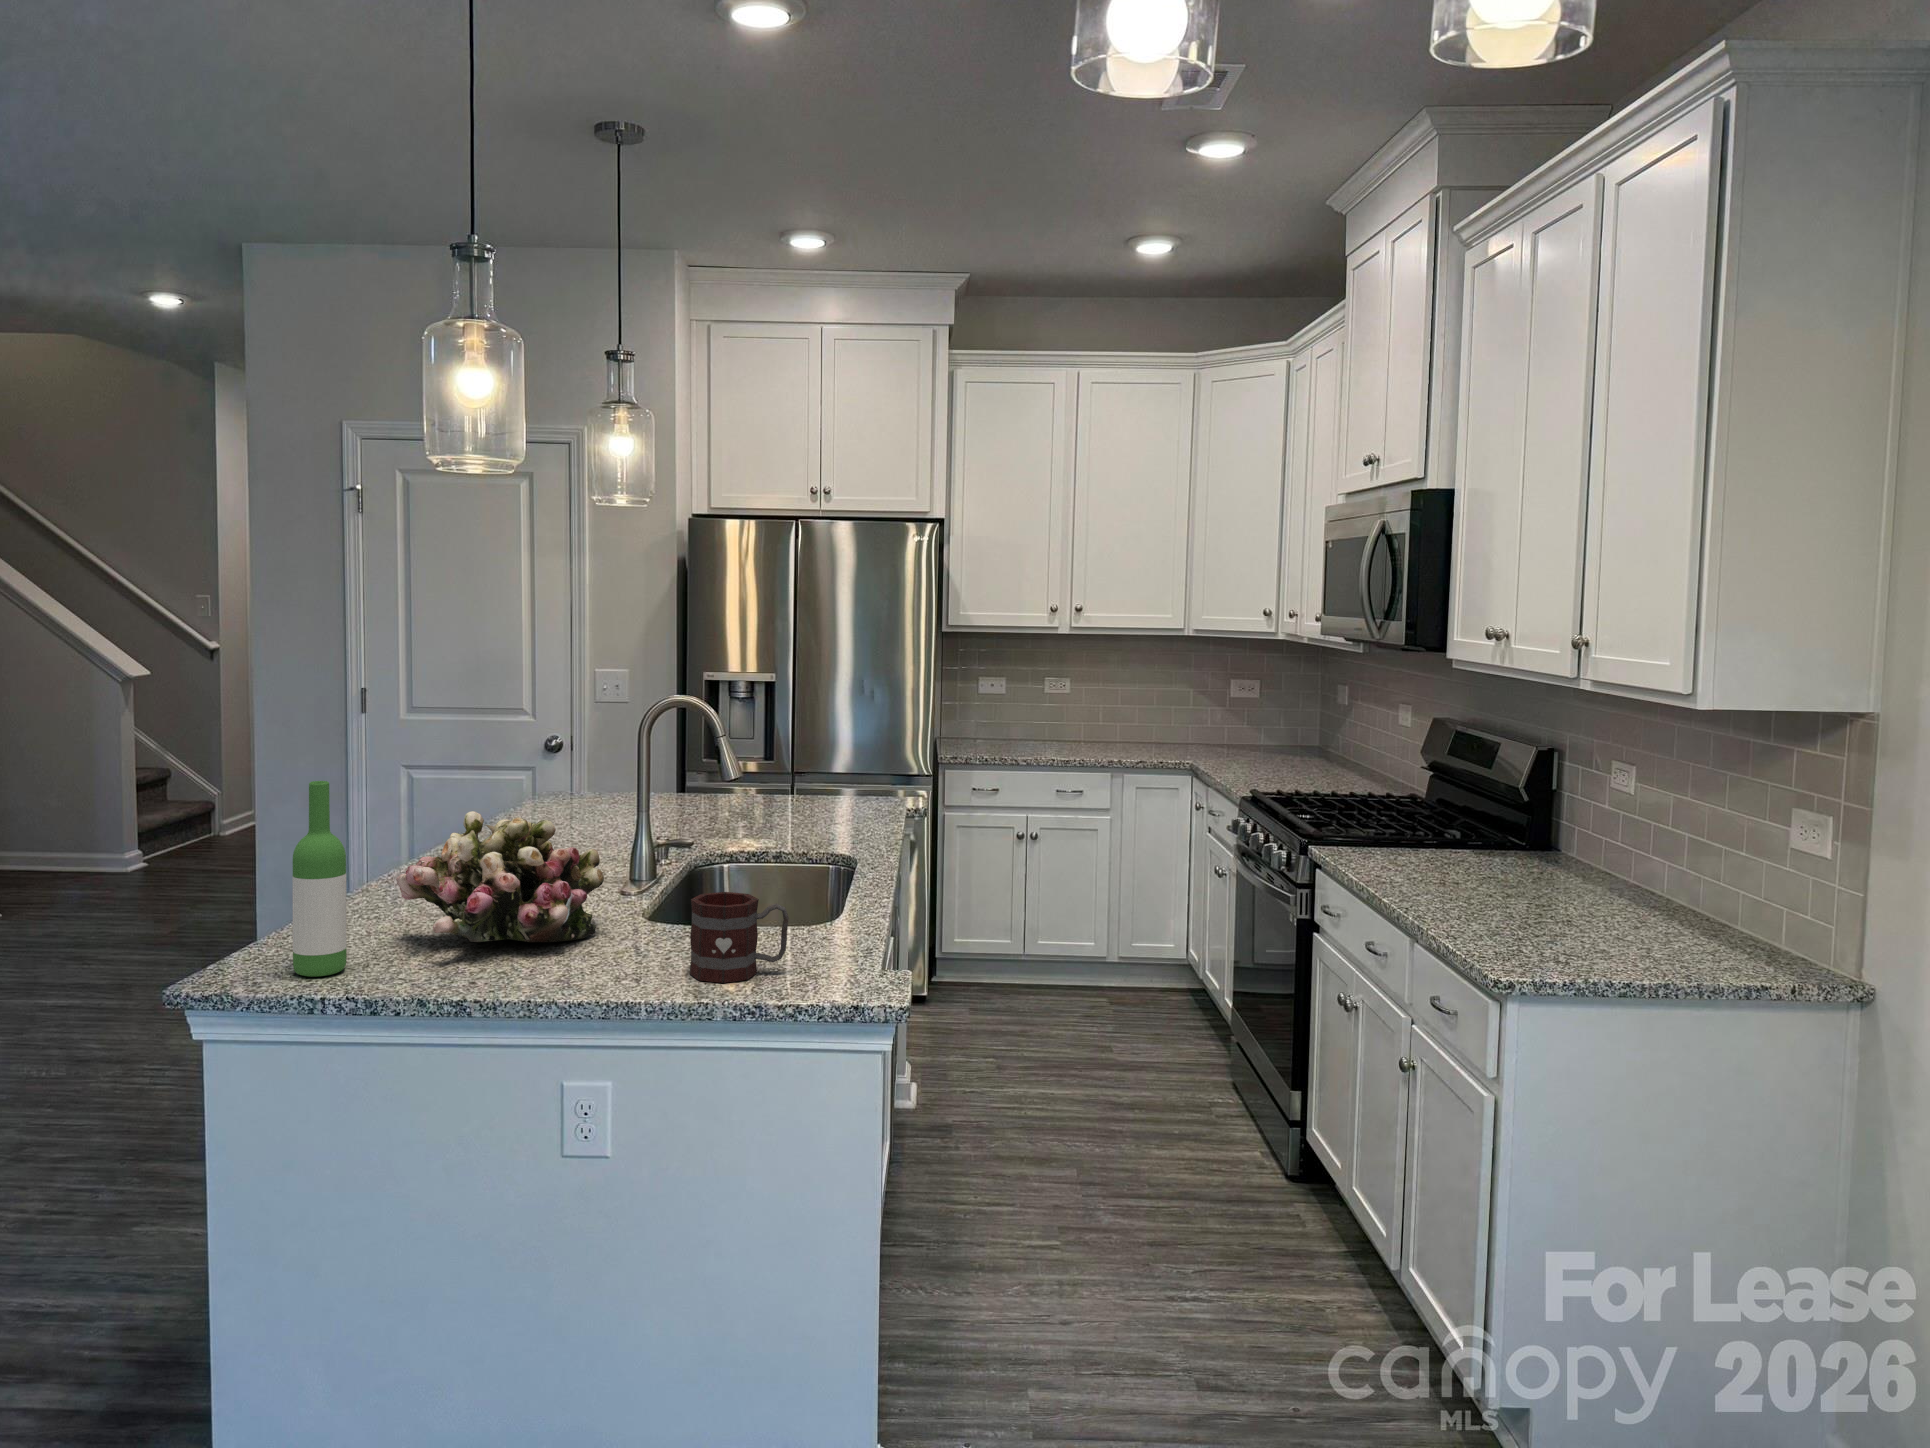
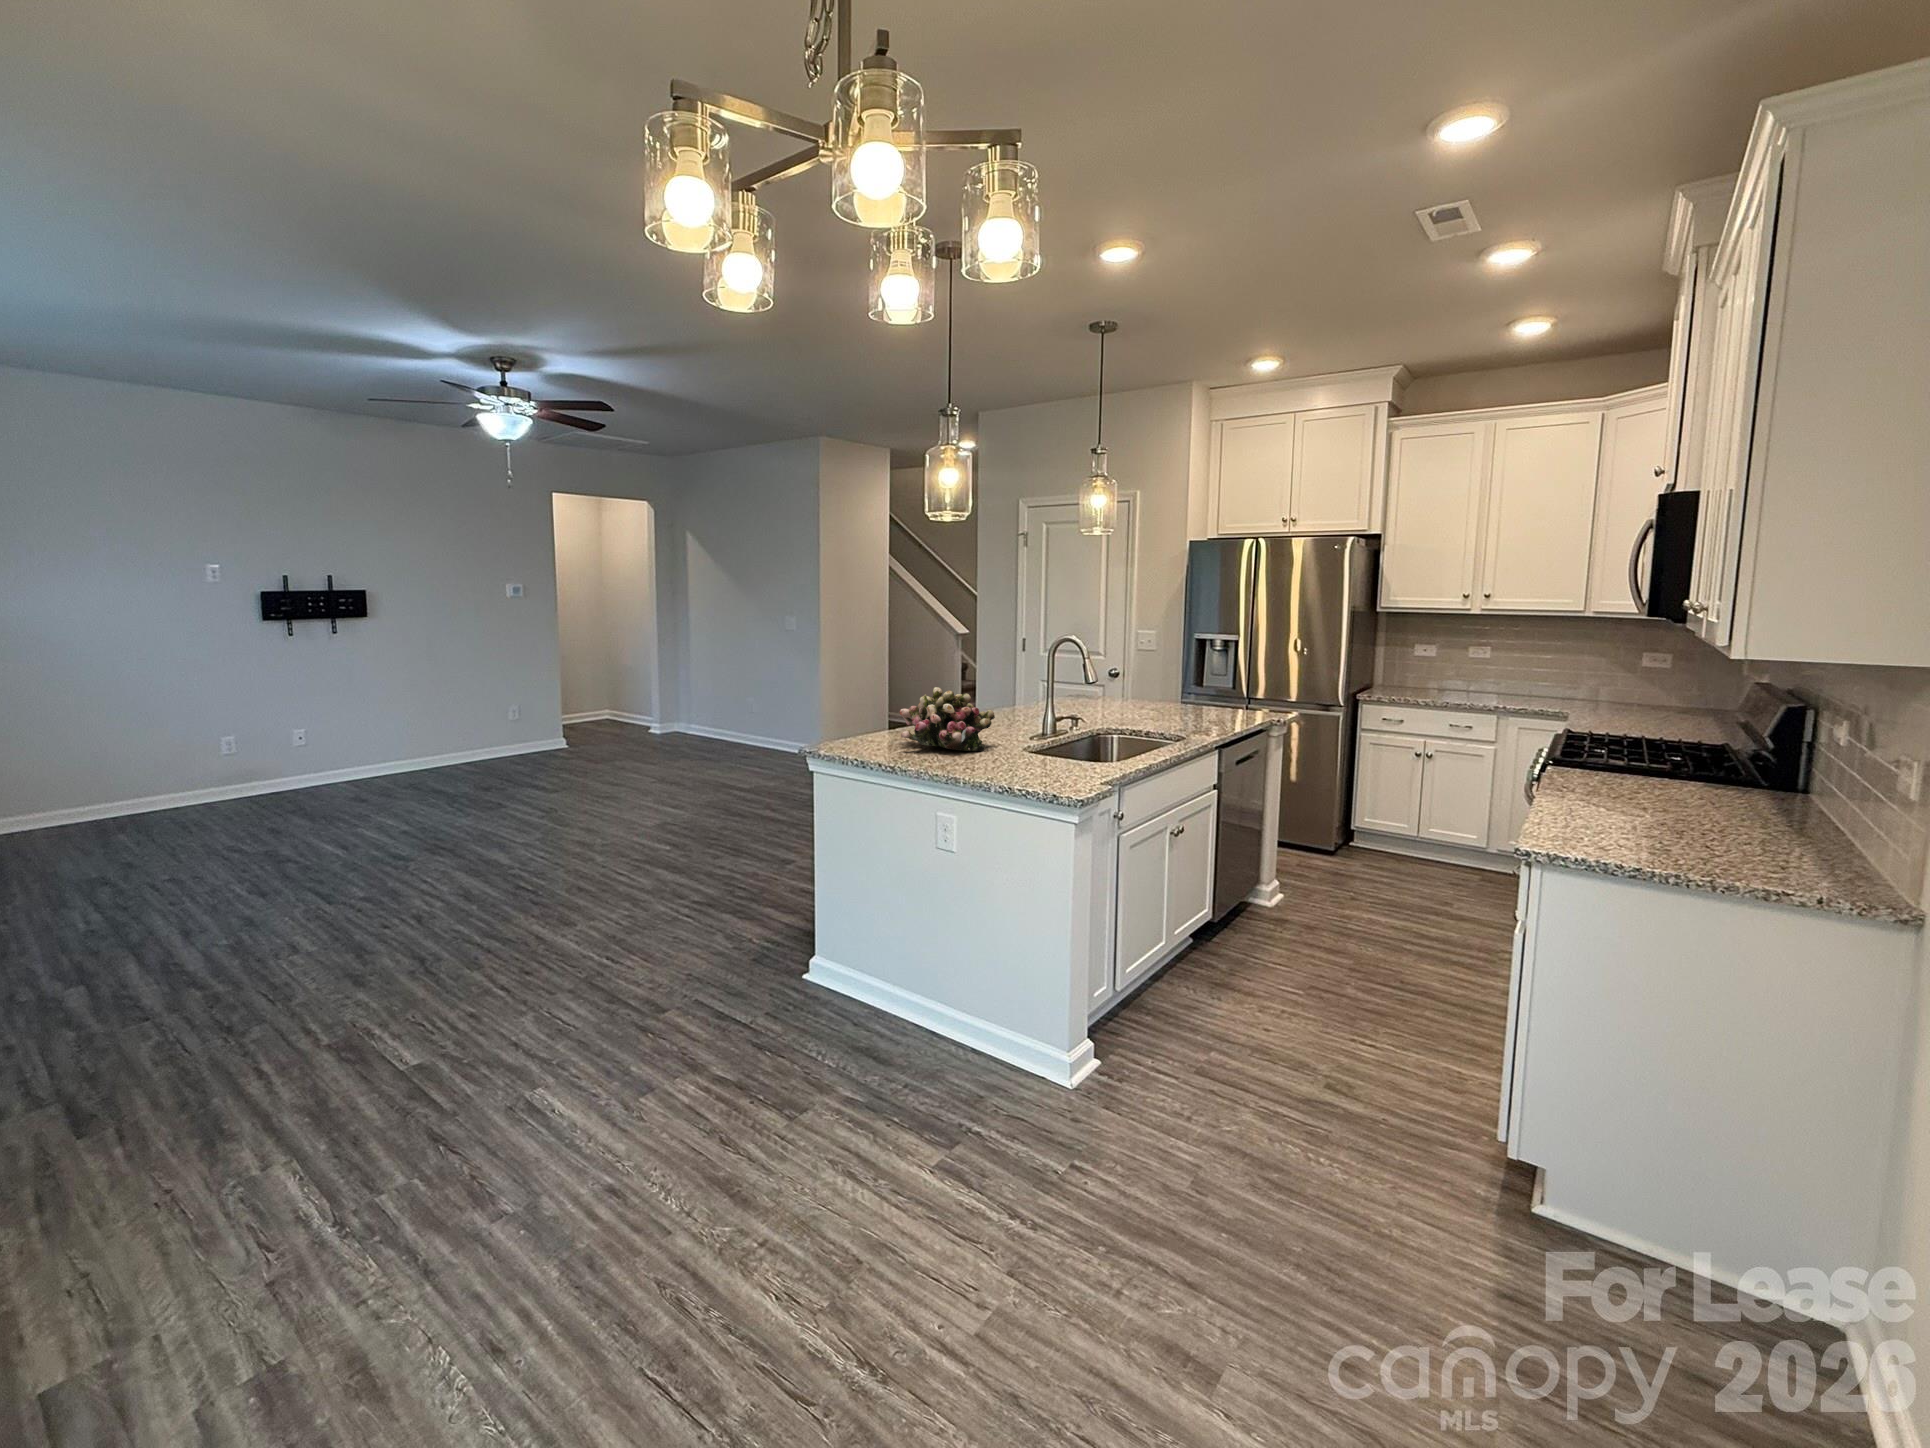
wine bottle: present [292,781,347,977] -> none [848,667,869,750]
mug: present [689,892,789,983] -> none [996,732,1043,775]

